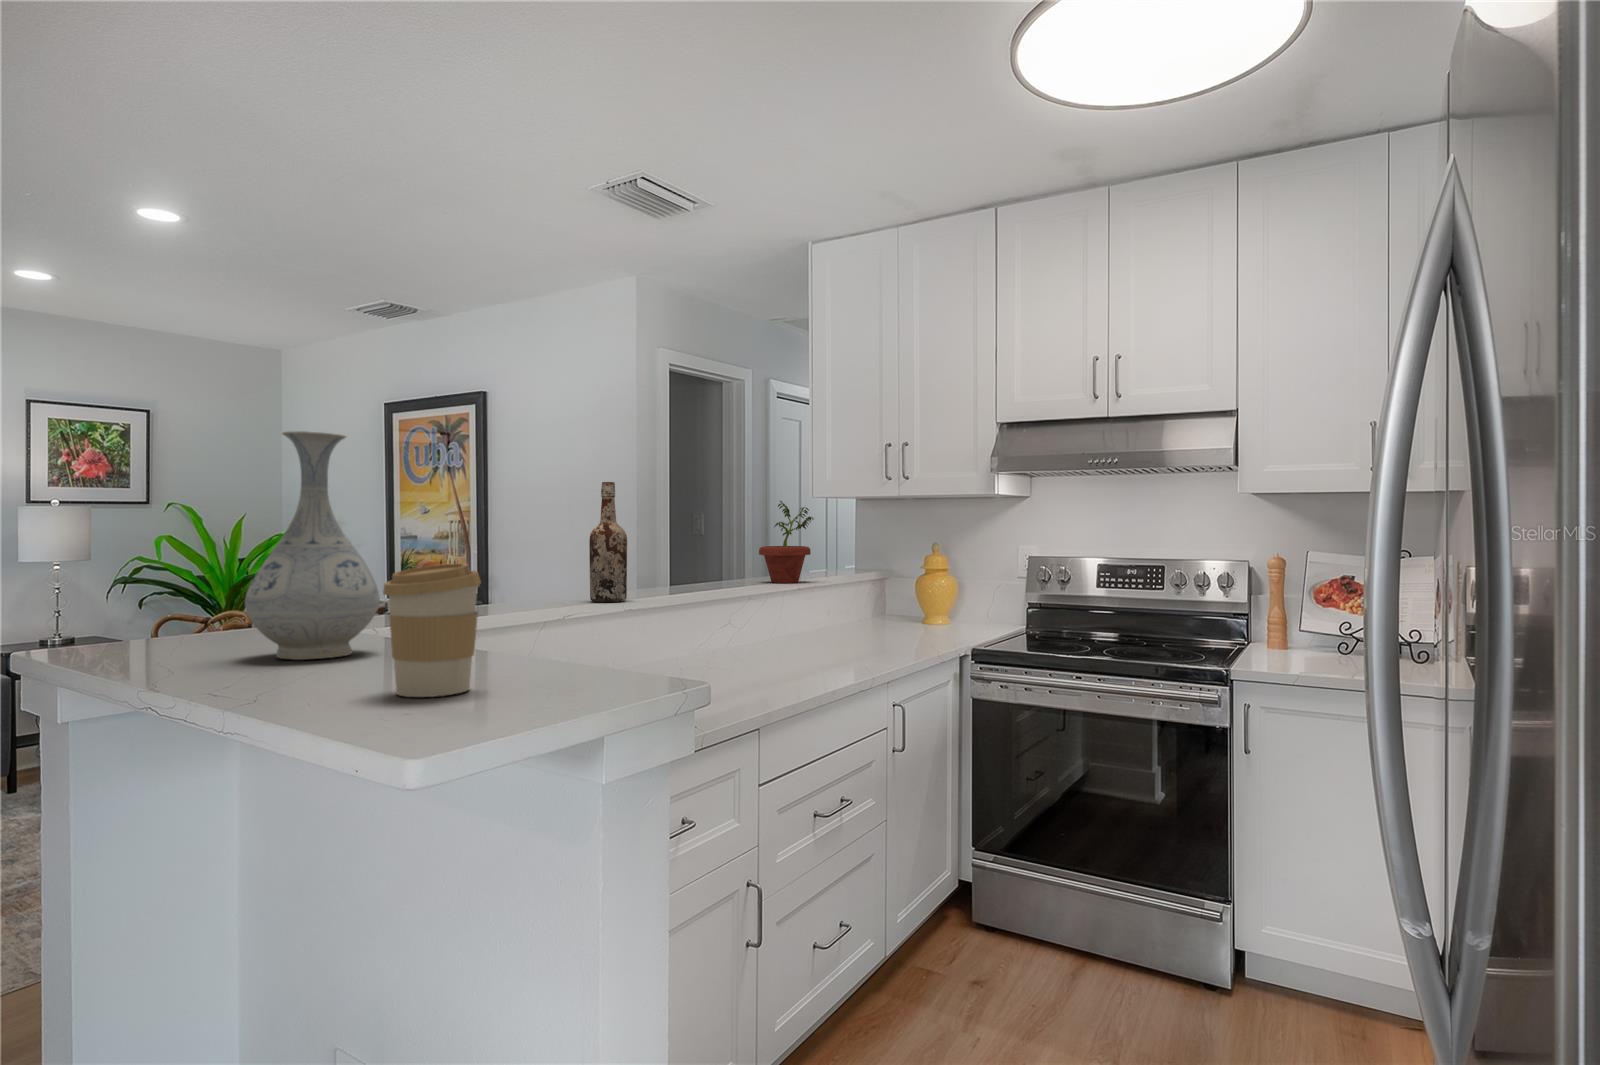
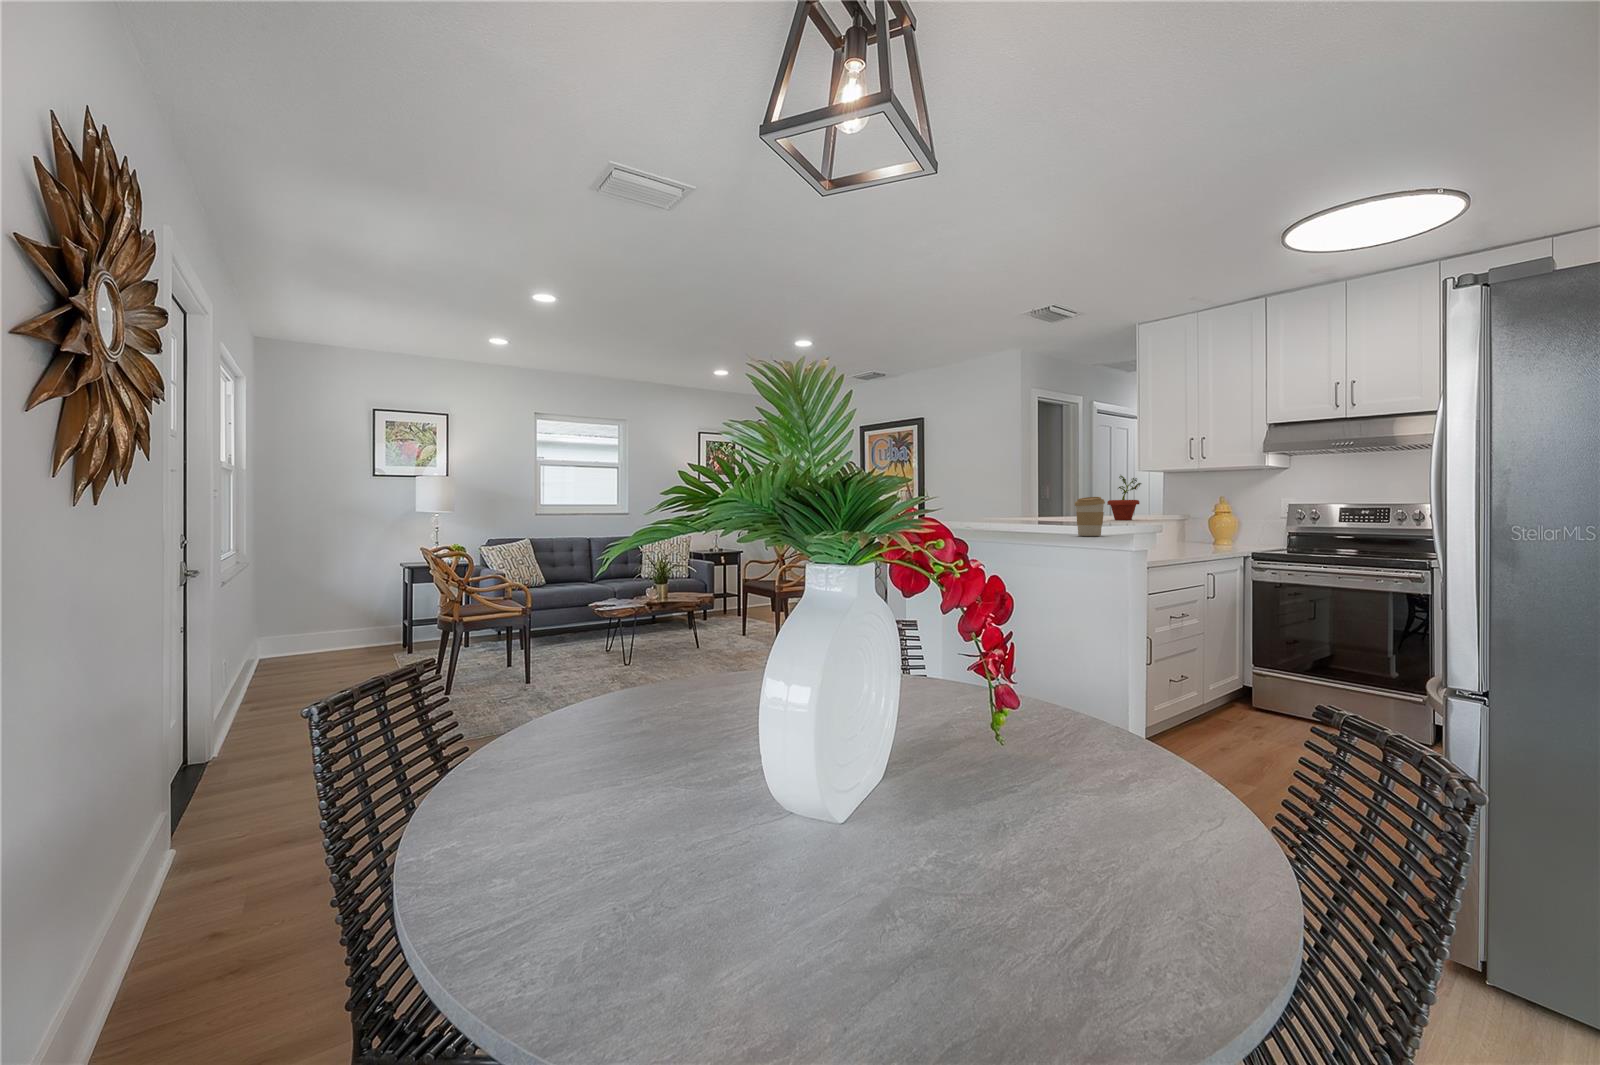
vase: present [245,431,380,660] -> none [986,456,1029,533]
wine bottle: present [589,482,627,602] -> none [1043,468,1062,525]

